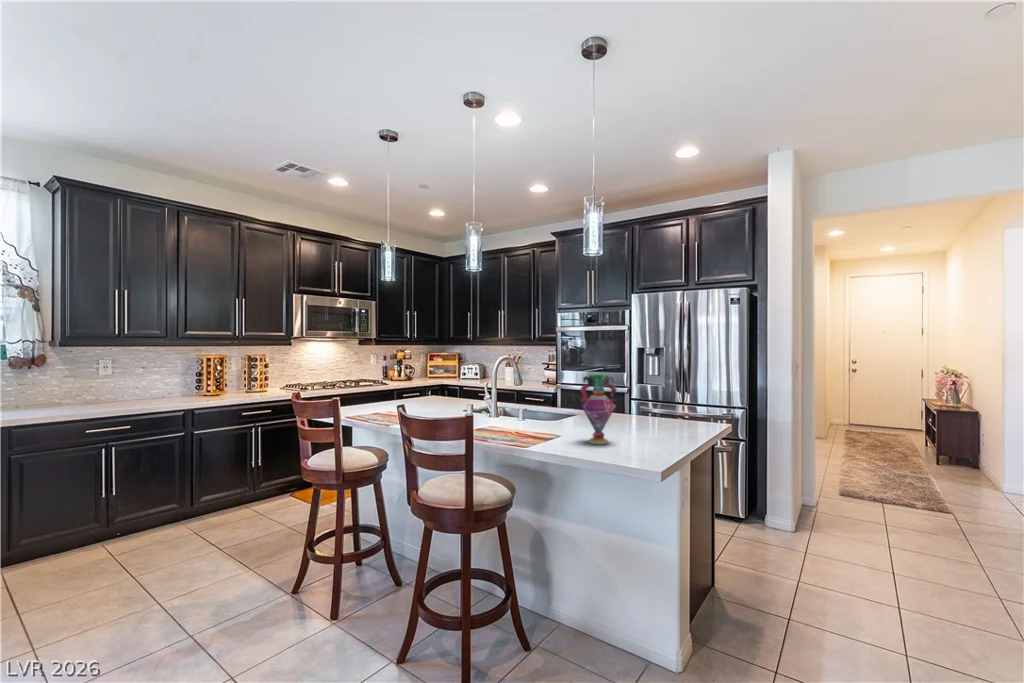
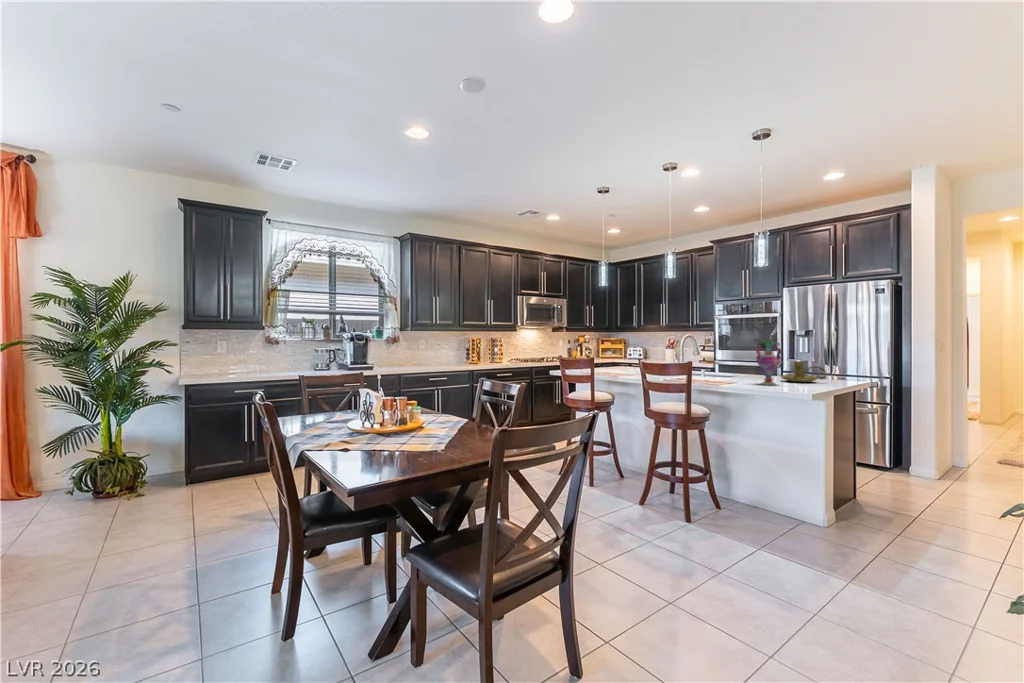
candle holder: none [619,401,677,433] -> present [781,361,827,382]

